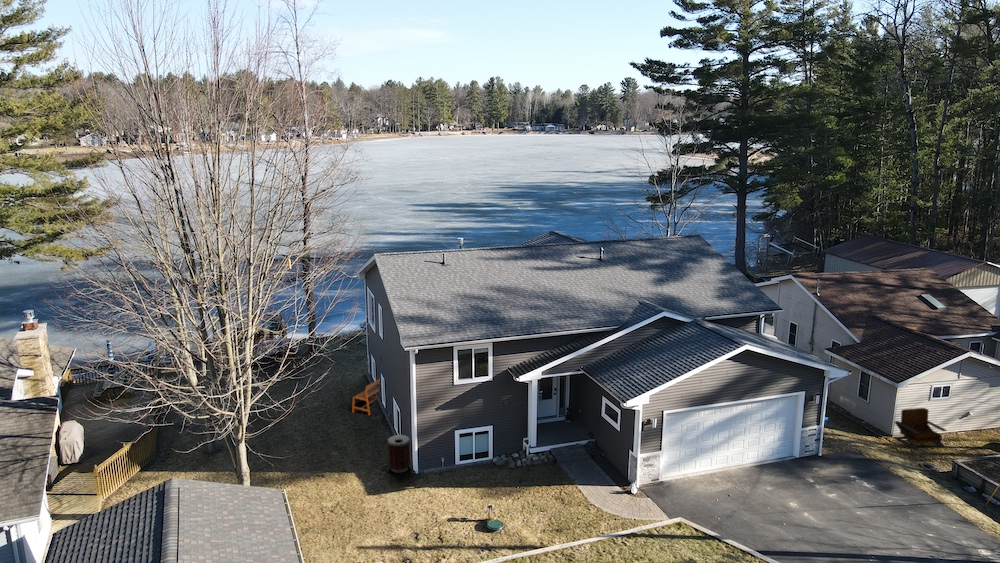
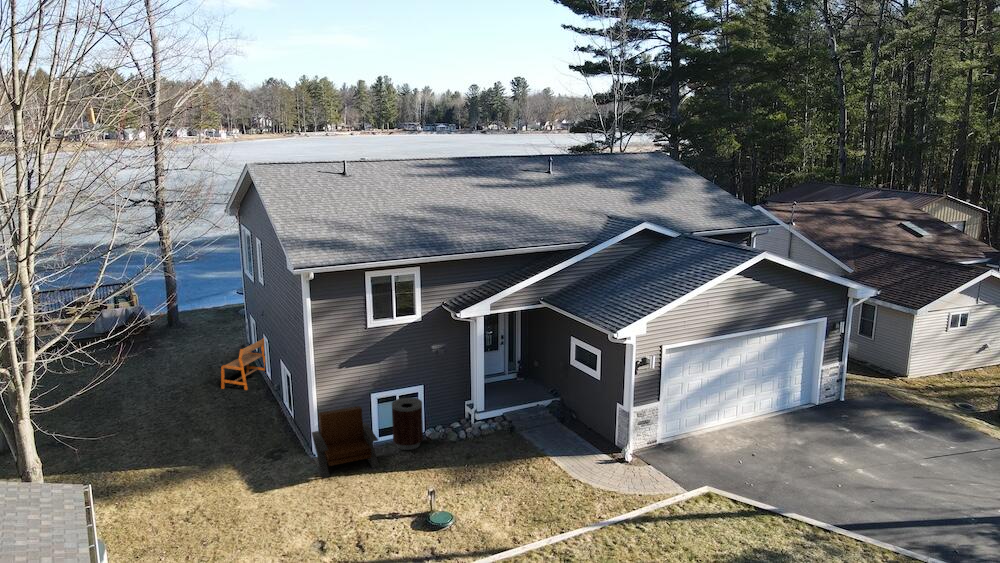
lounge chair: present [894,408,946,450] -> present [312,406,379,478]
trash can: present [388,435,410,473] -> present [392,398,423,450]

